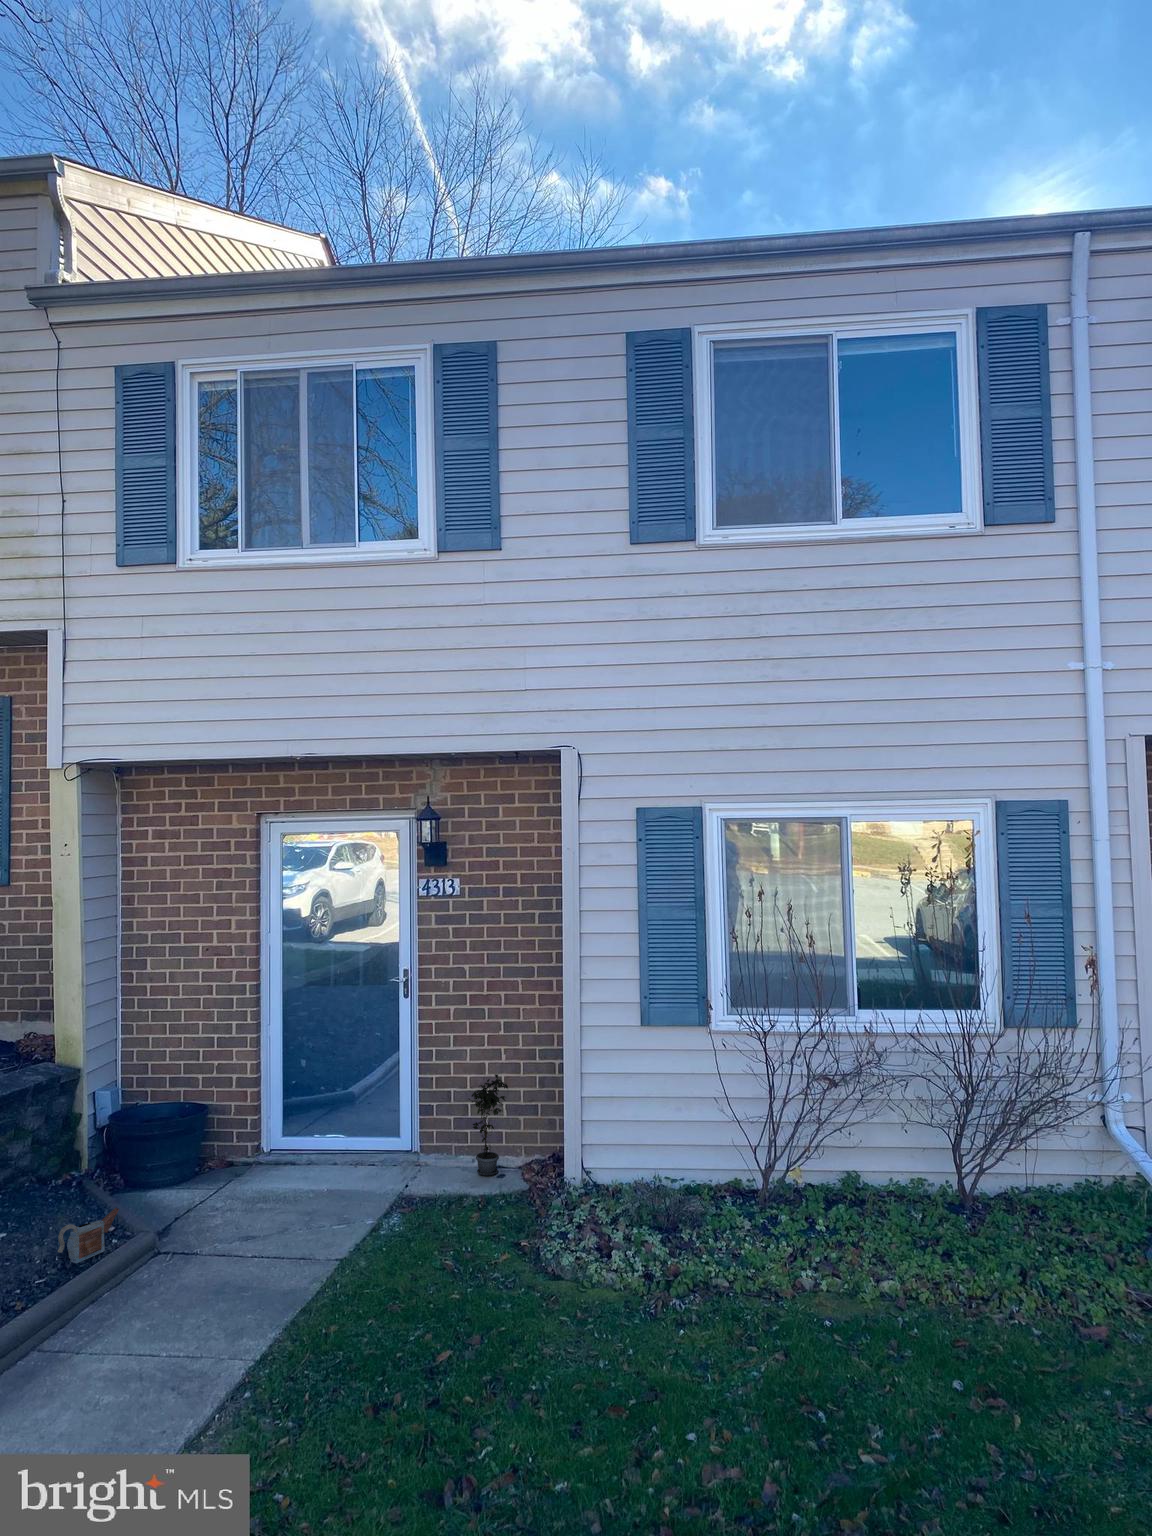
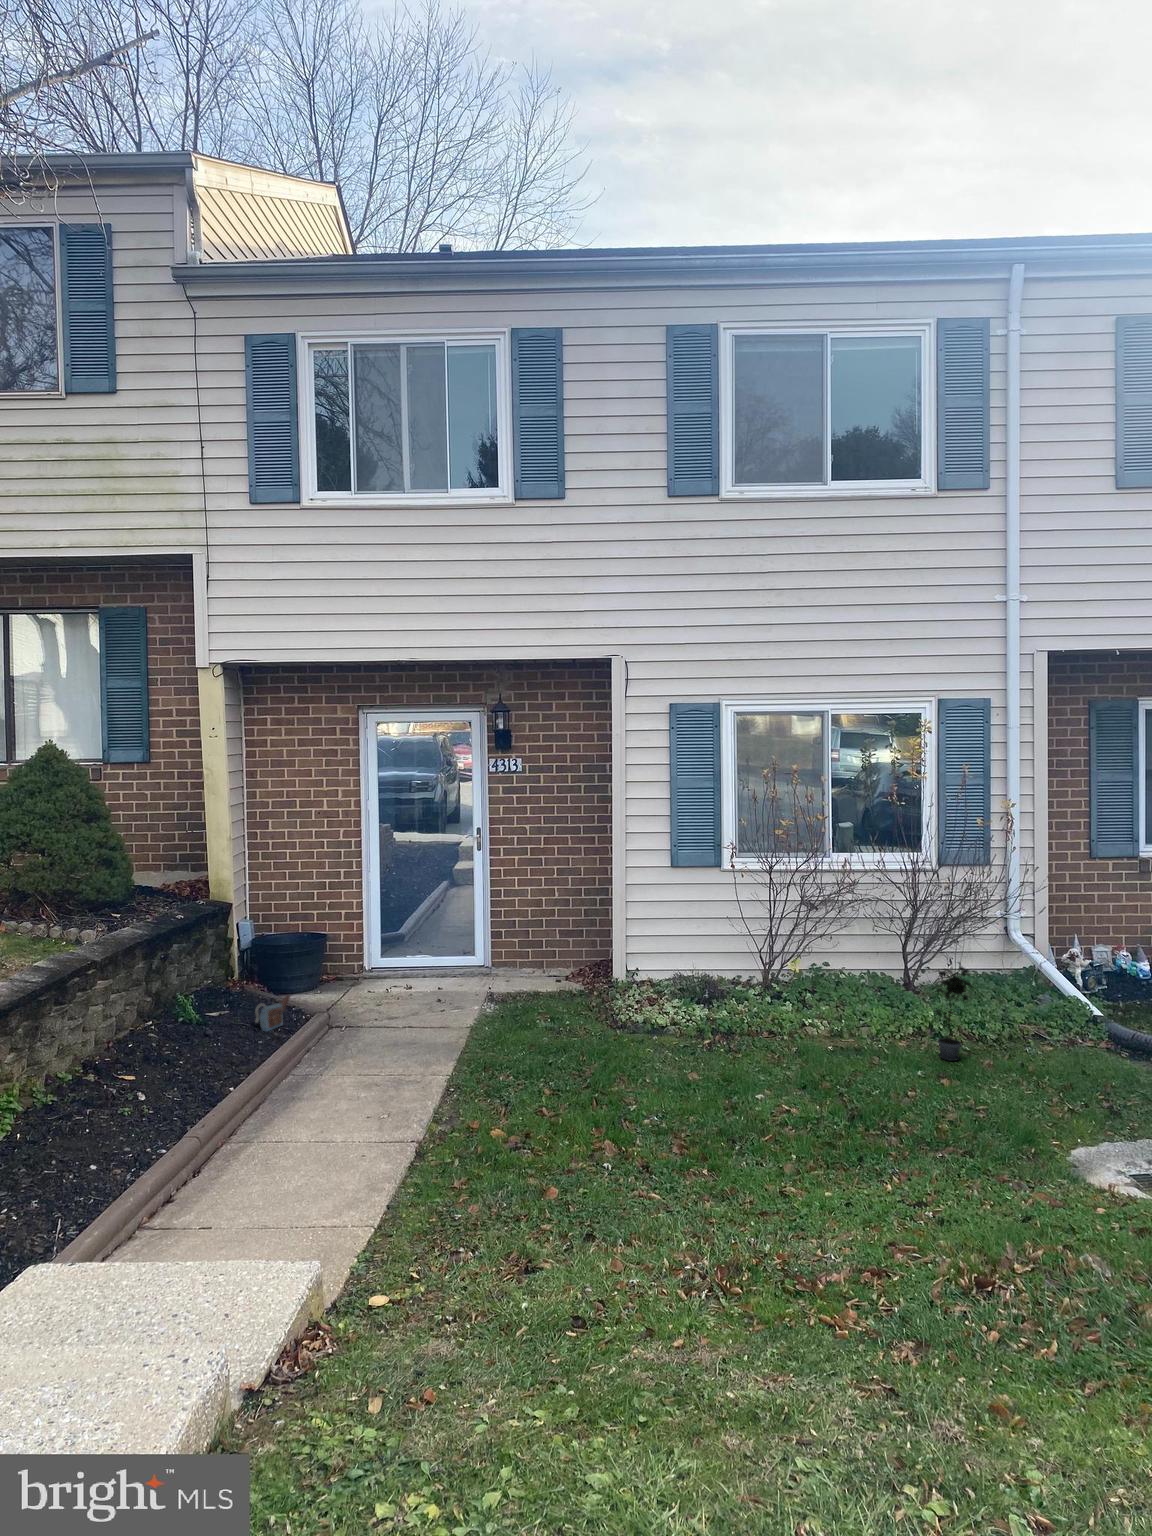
potted plant: present [469,1074,508,1176] -> present [933,962,972,1061]

